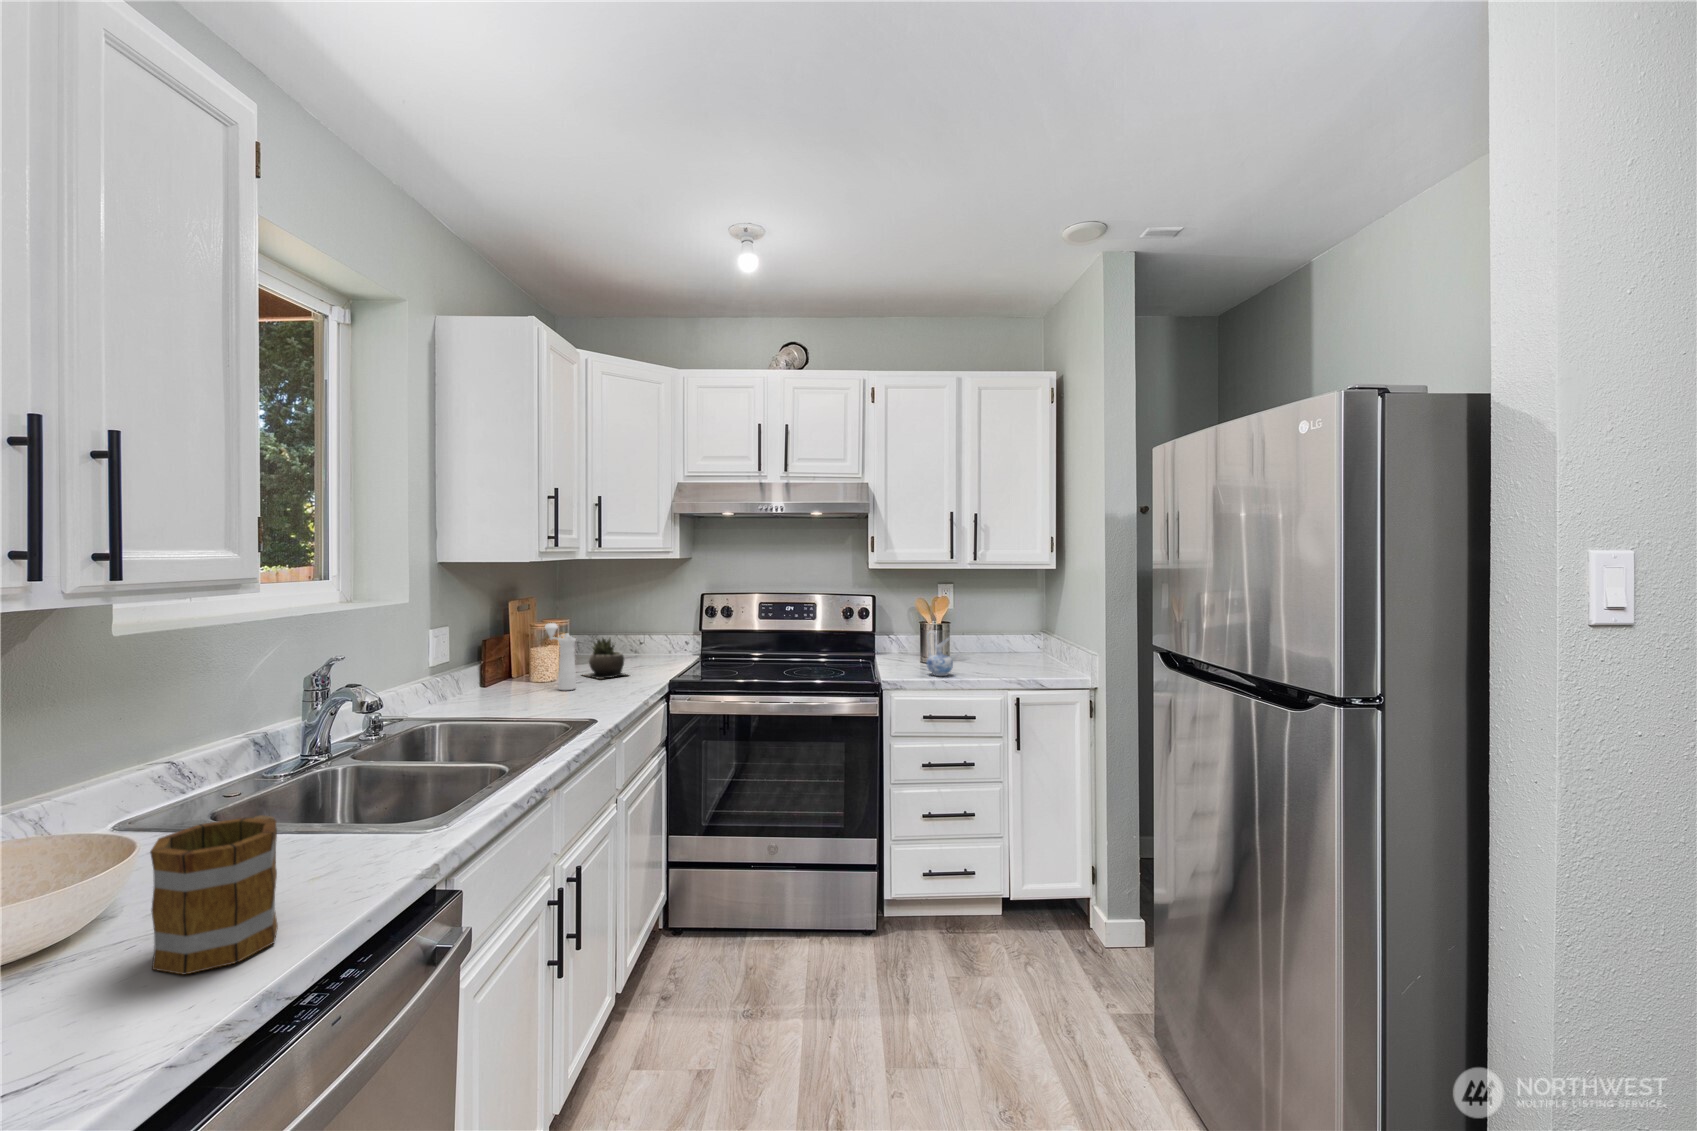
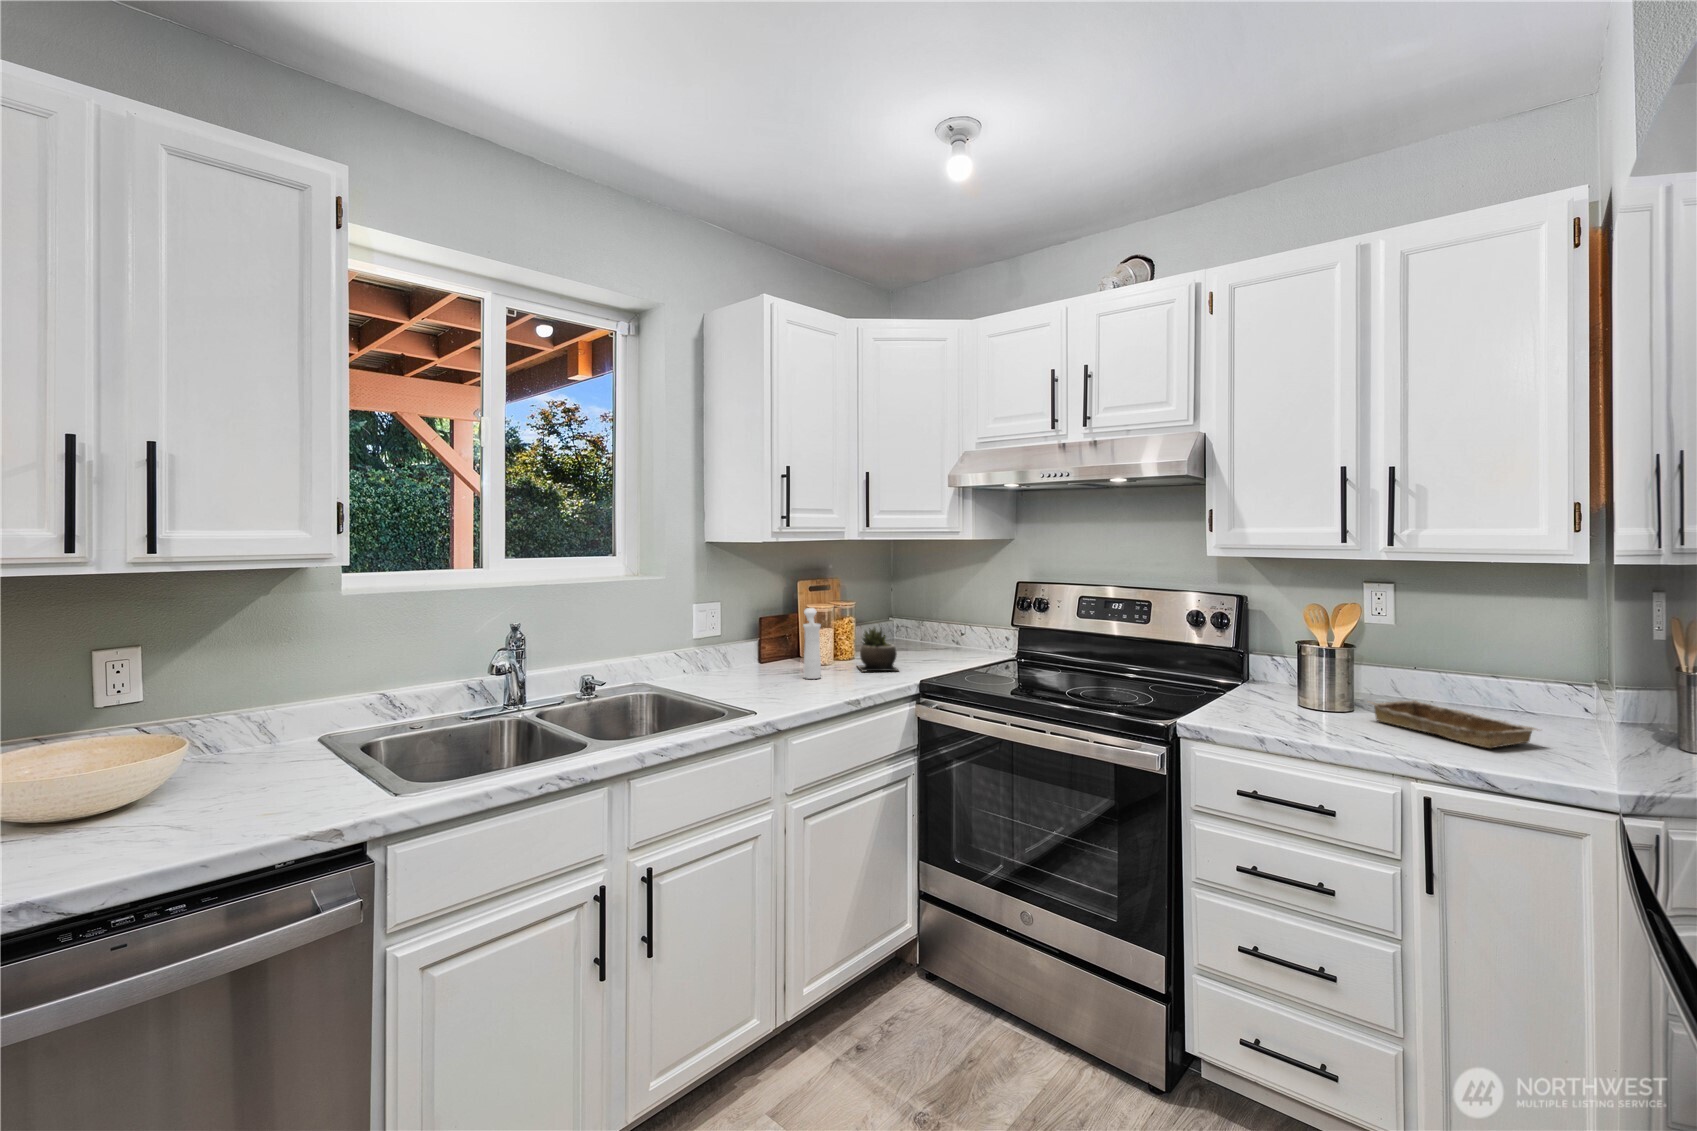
ceramic pitcher: present [926,631,953,676] -> none [1286,647,1334,720]
tray: none [965,659,1049,680] -> present [1371,700,1536,748]
mug: present [150,815,278,974] -> none [69,736,227,857]

